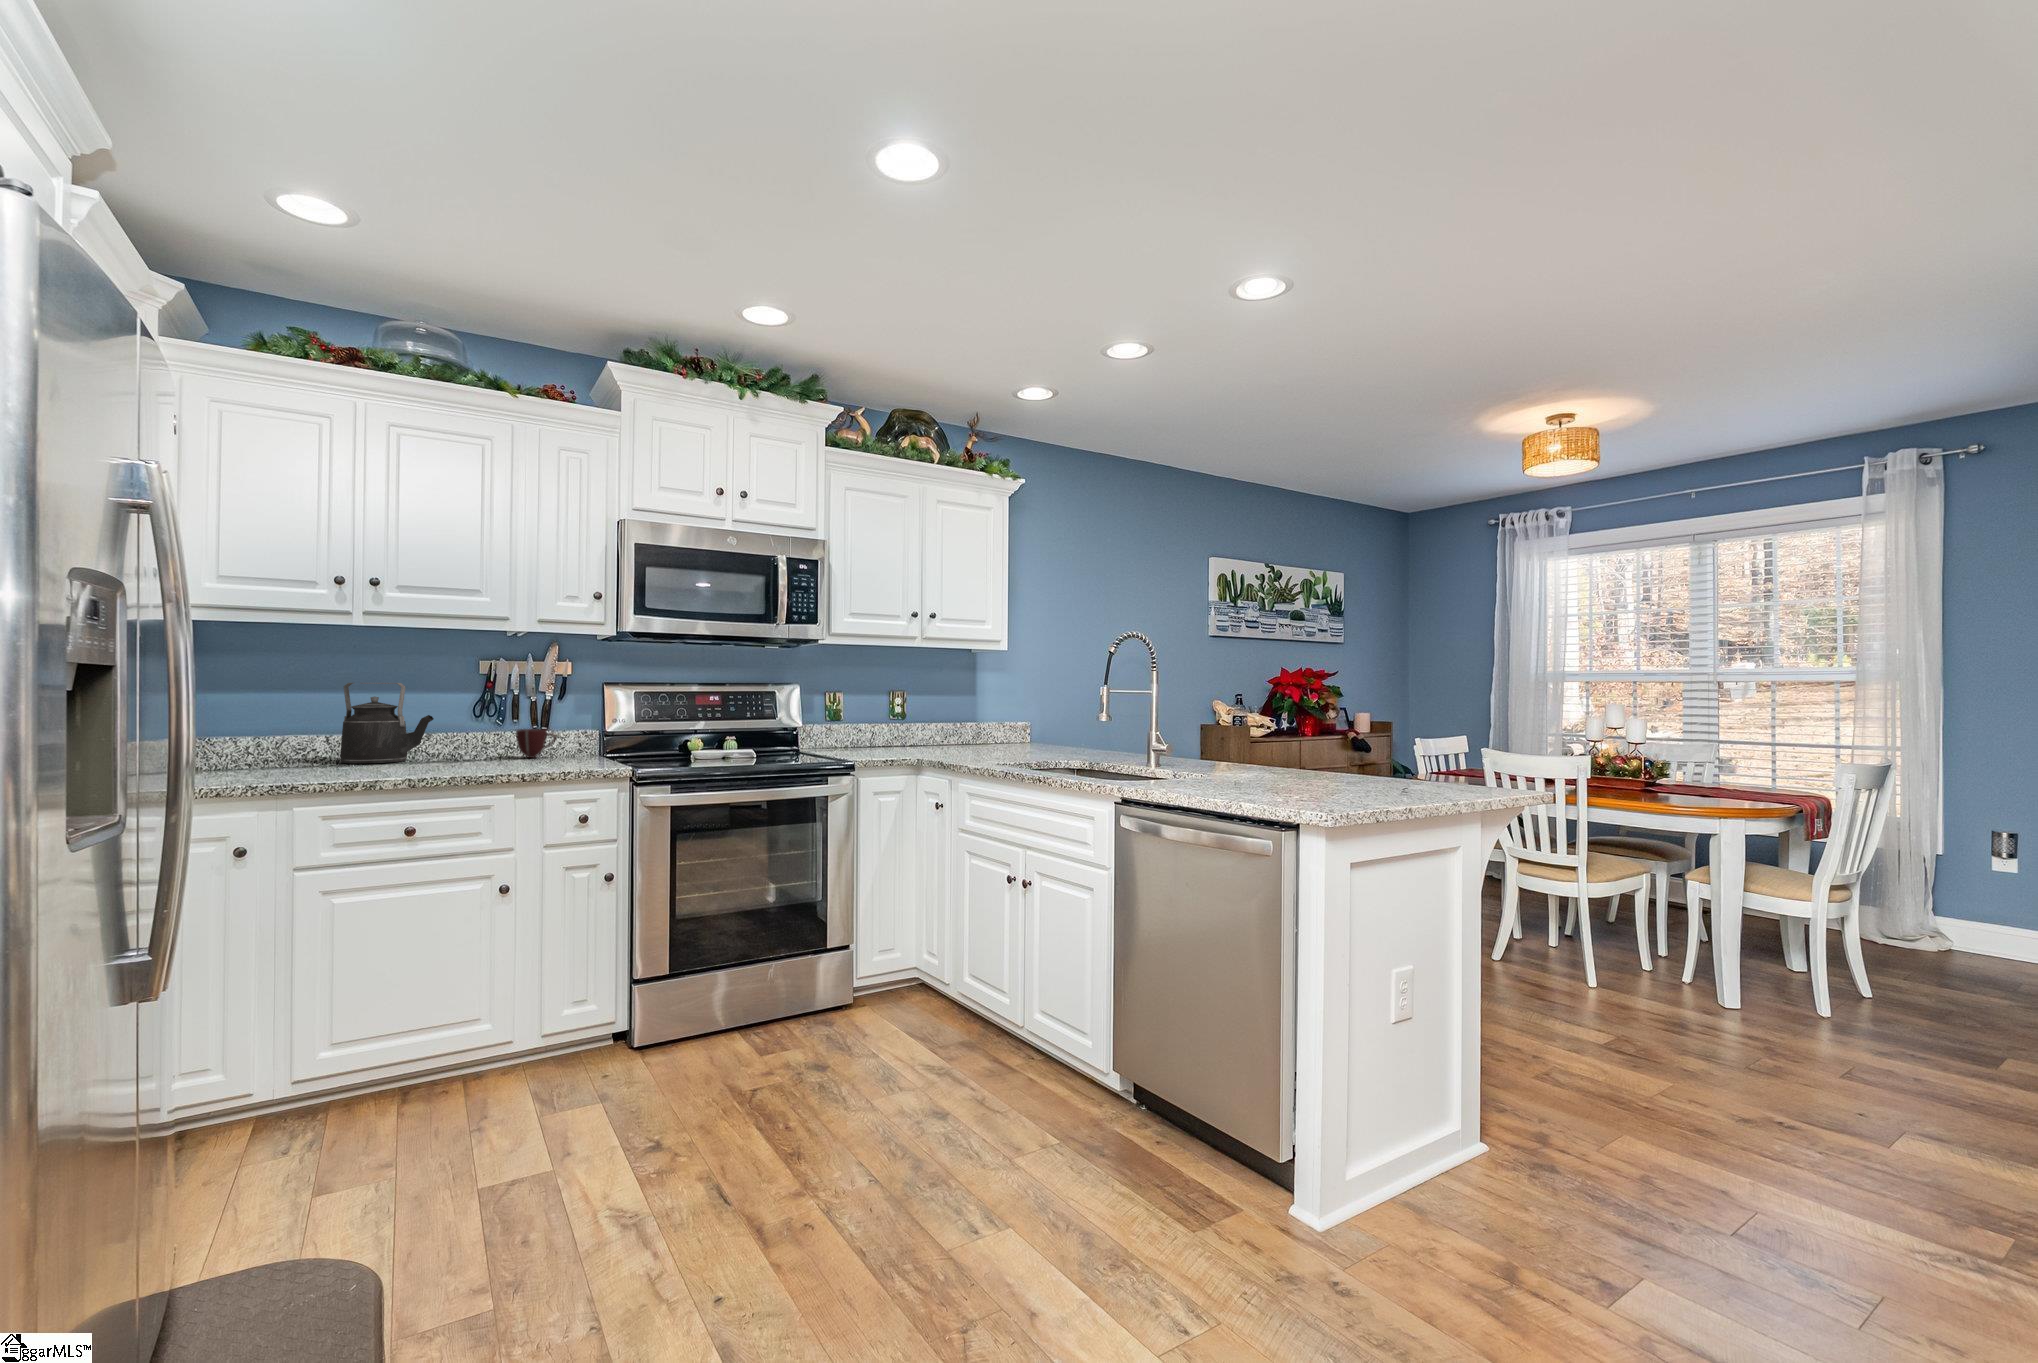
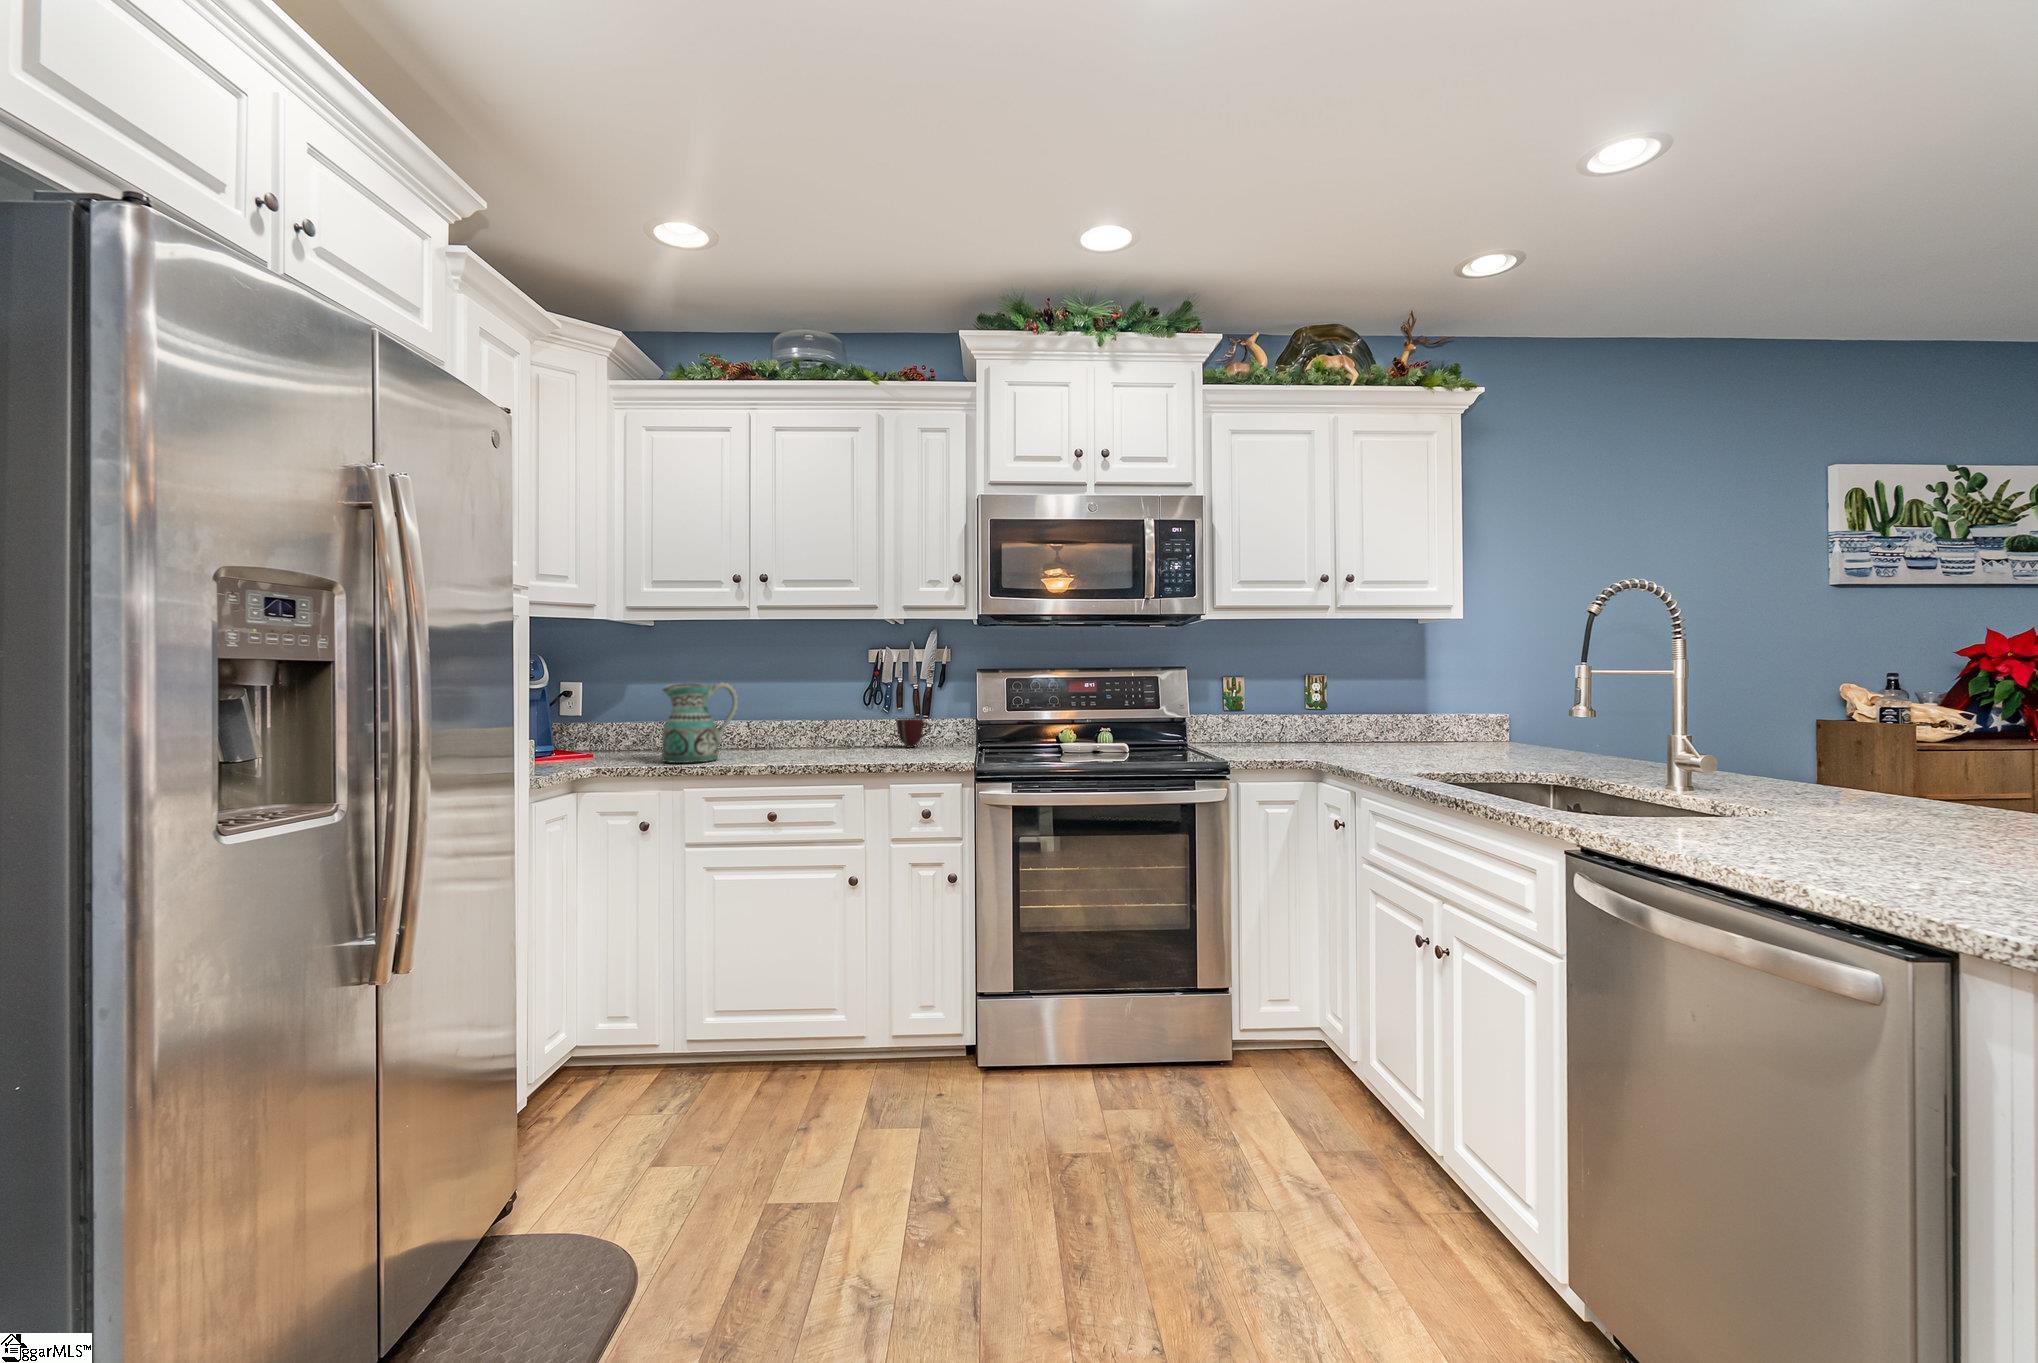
kettle: present [340,683,434,763] -> none [756,674,825,749]
ceramic pitcher: none [245,691,343,779] -> present [662,682,738,763]

